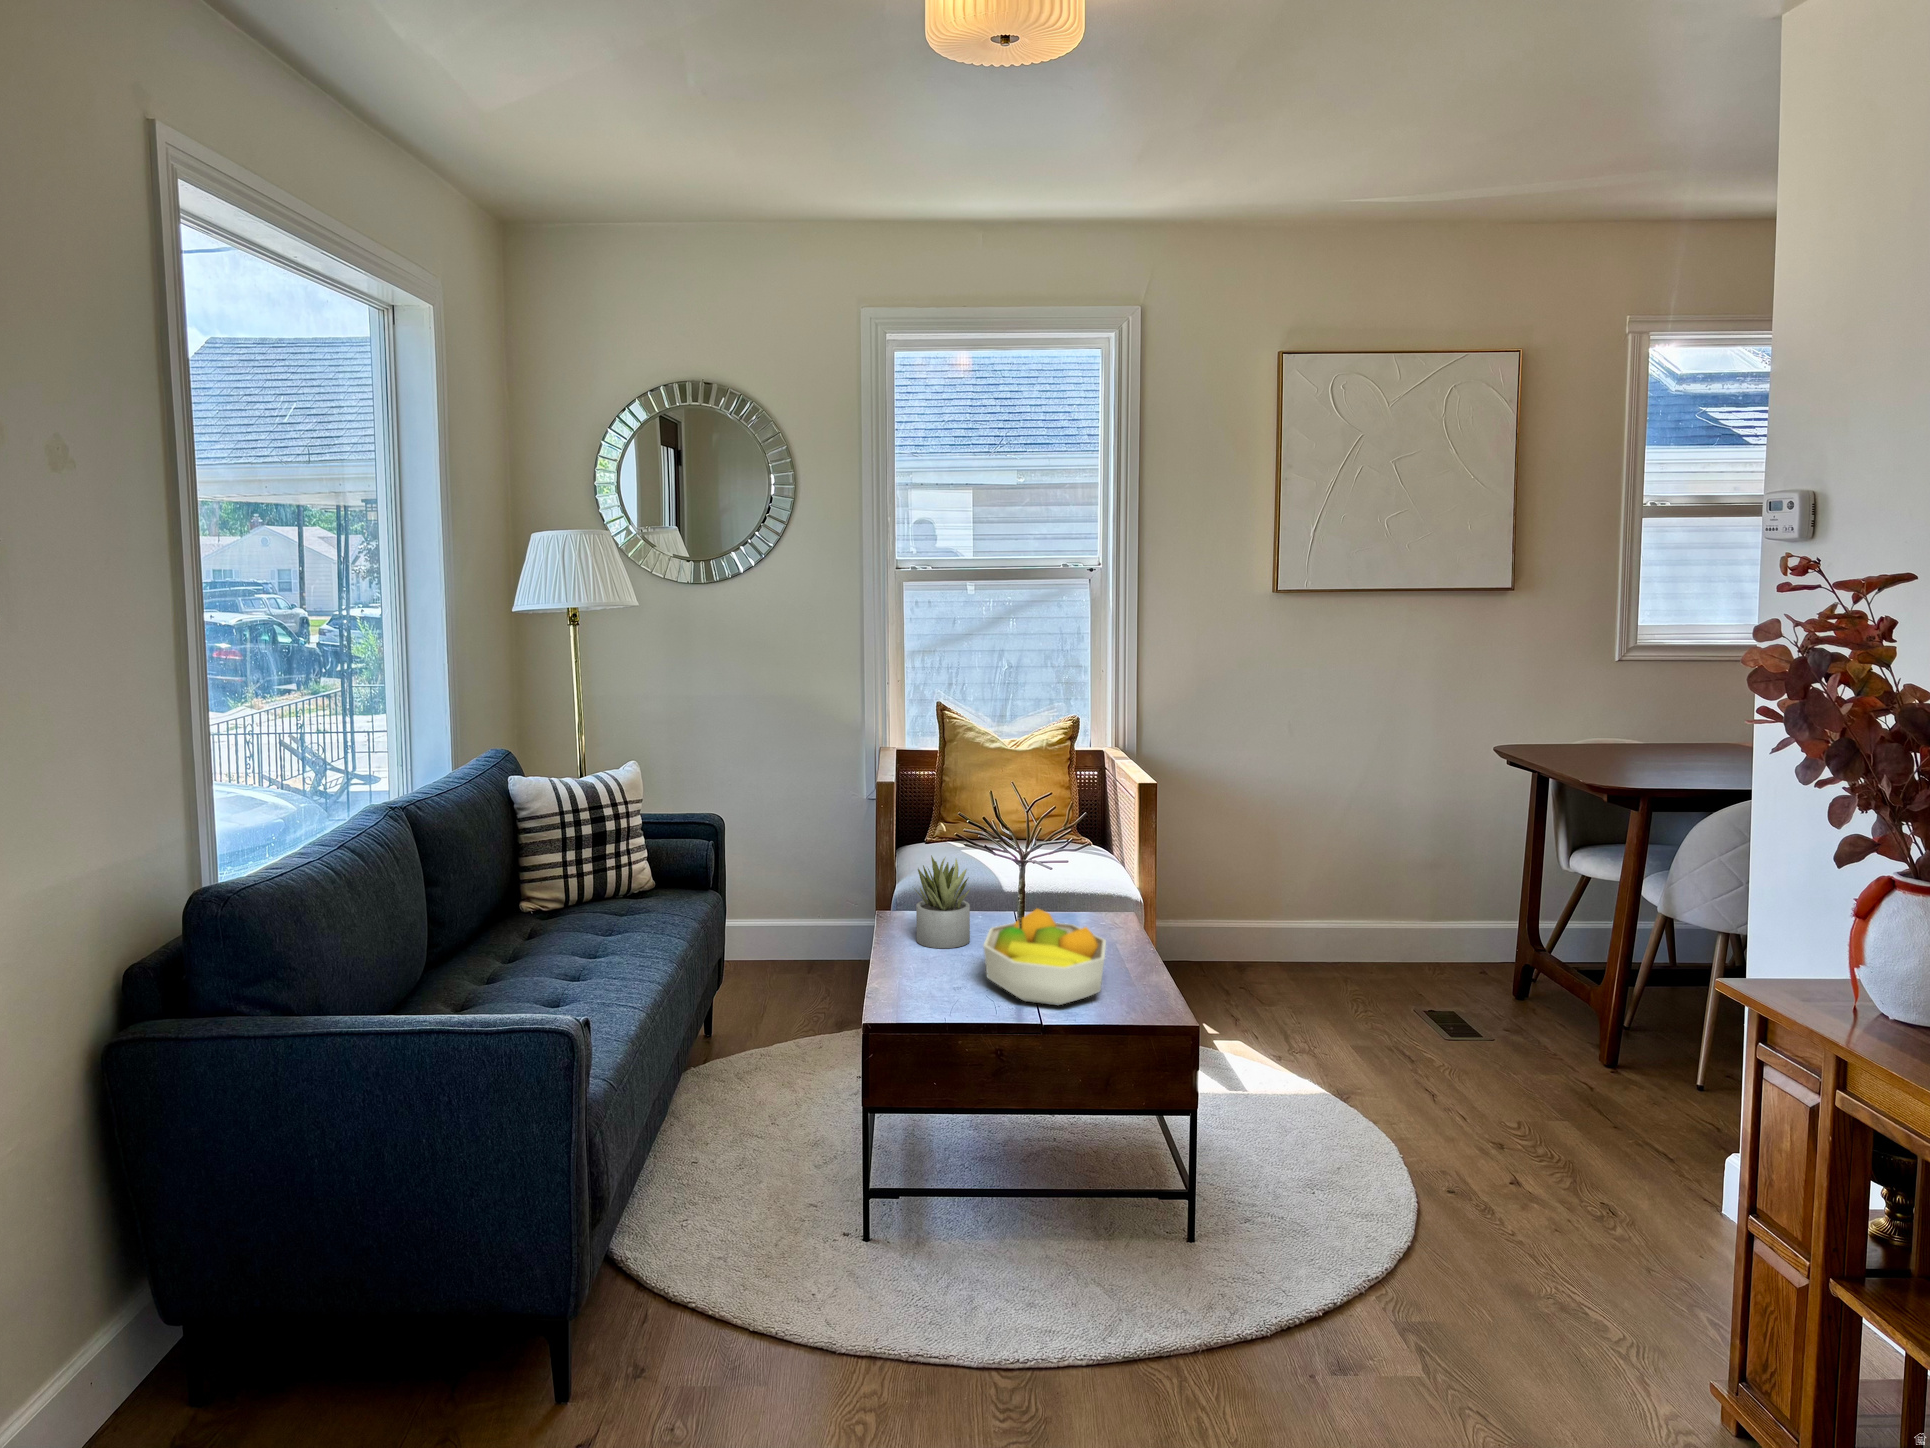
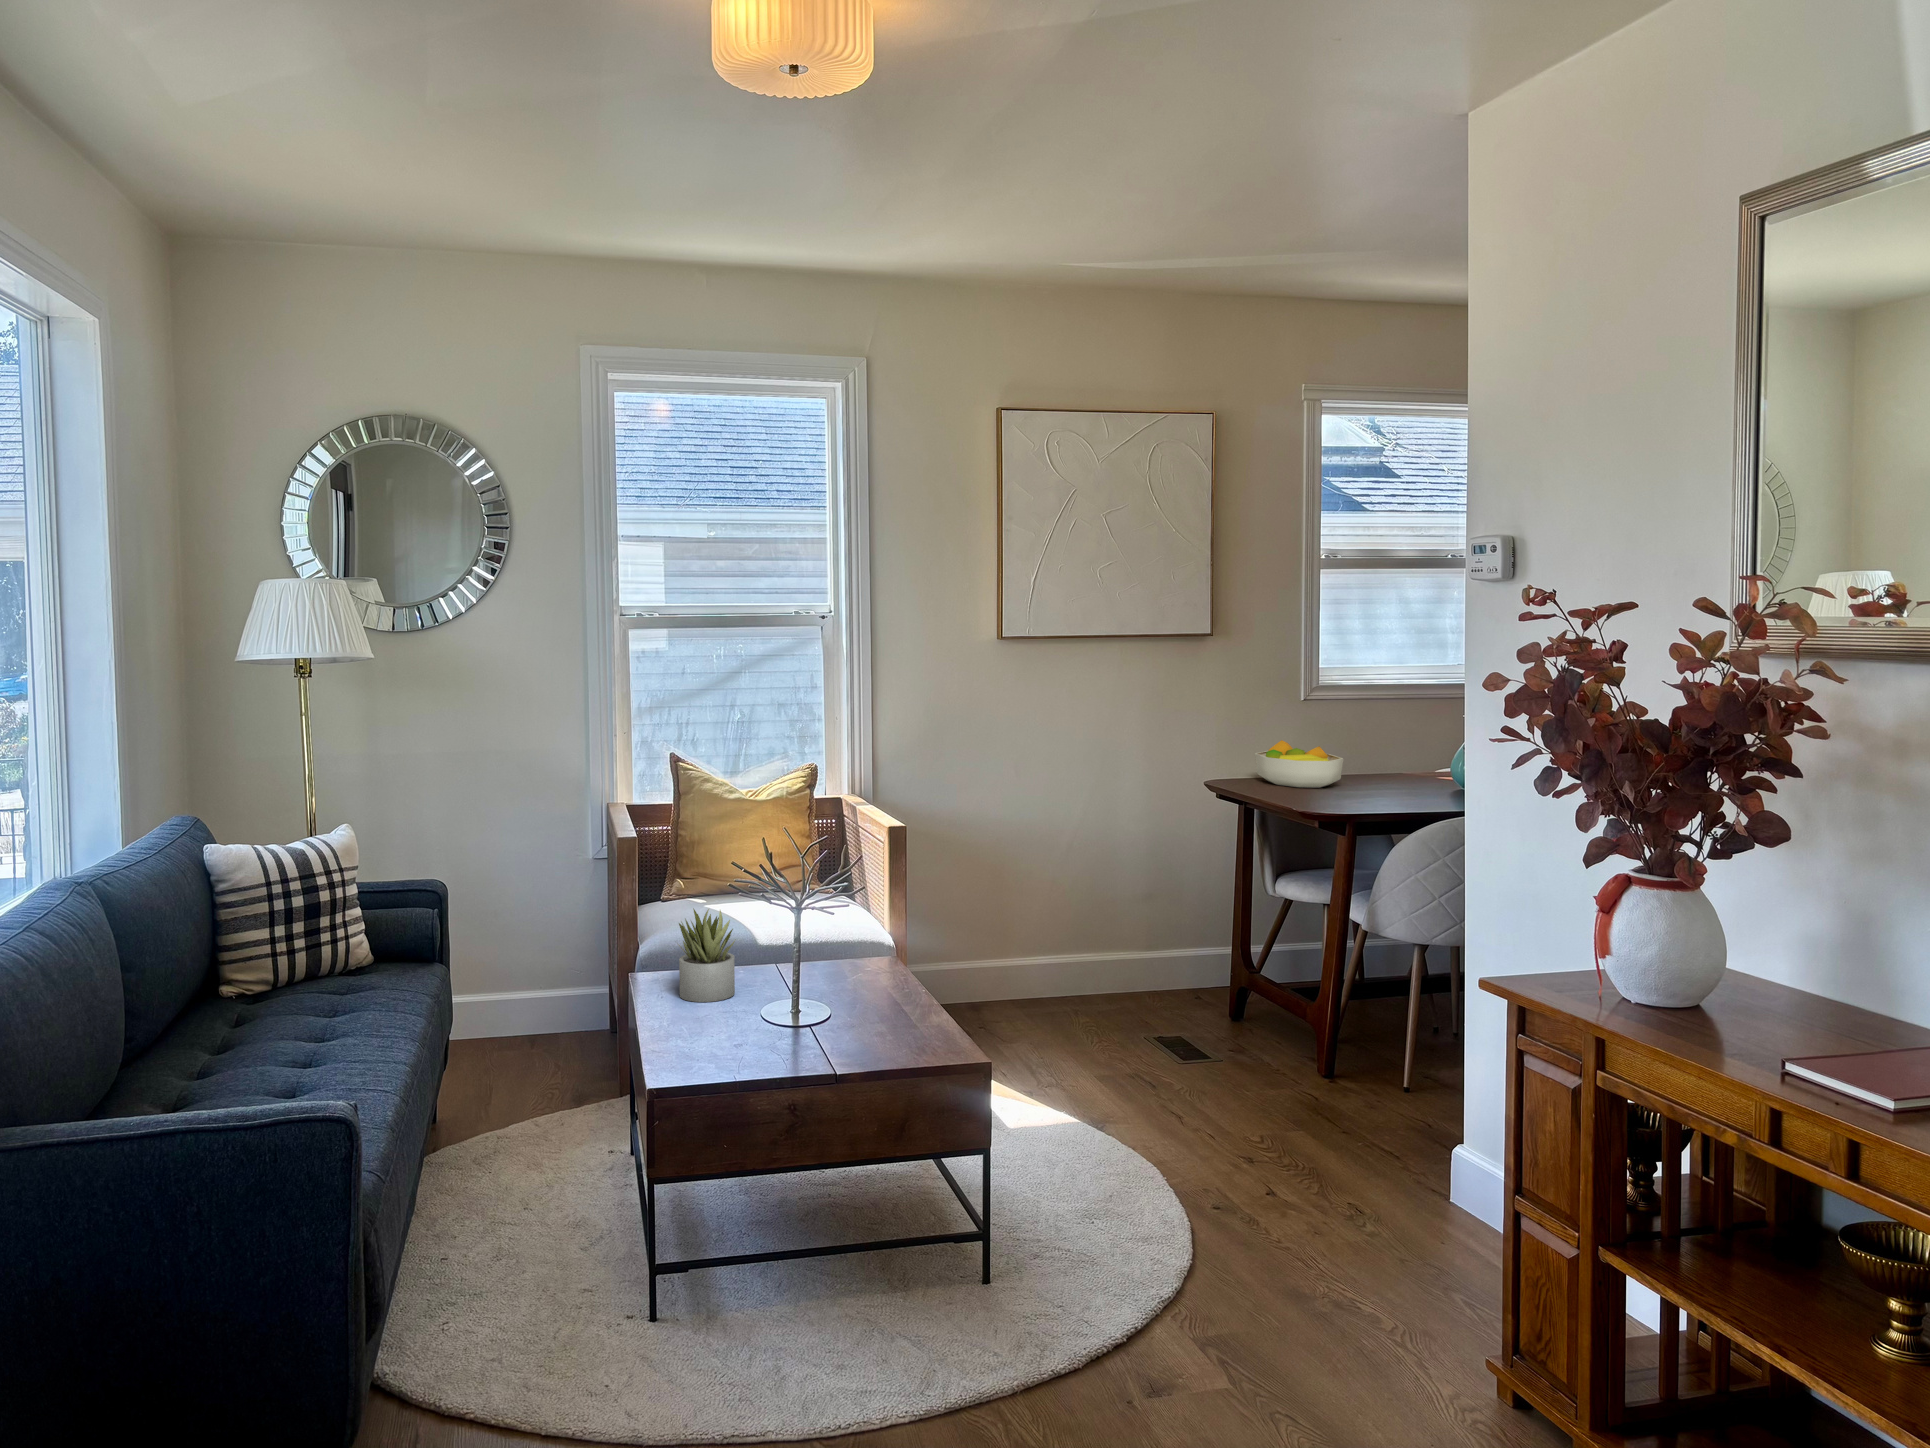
fruit bowl: present [984,909,1106,1005] -> present [1255,740,1344,788]

